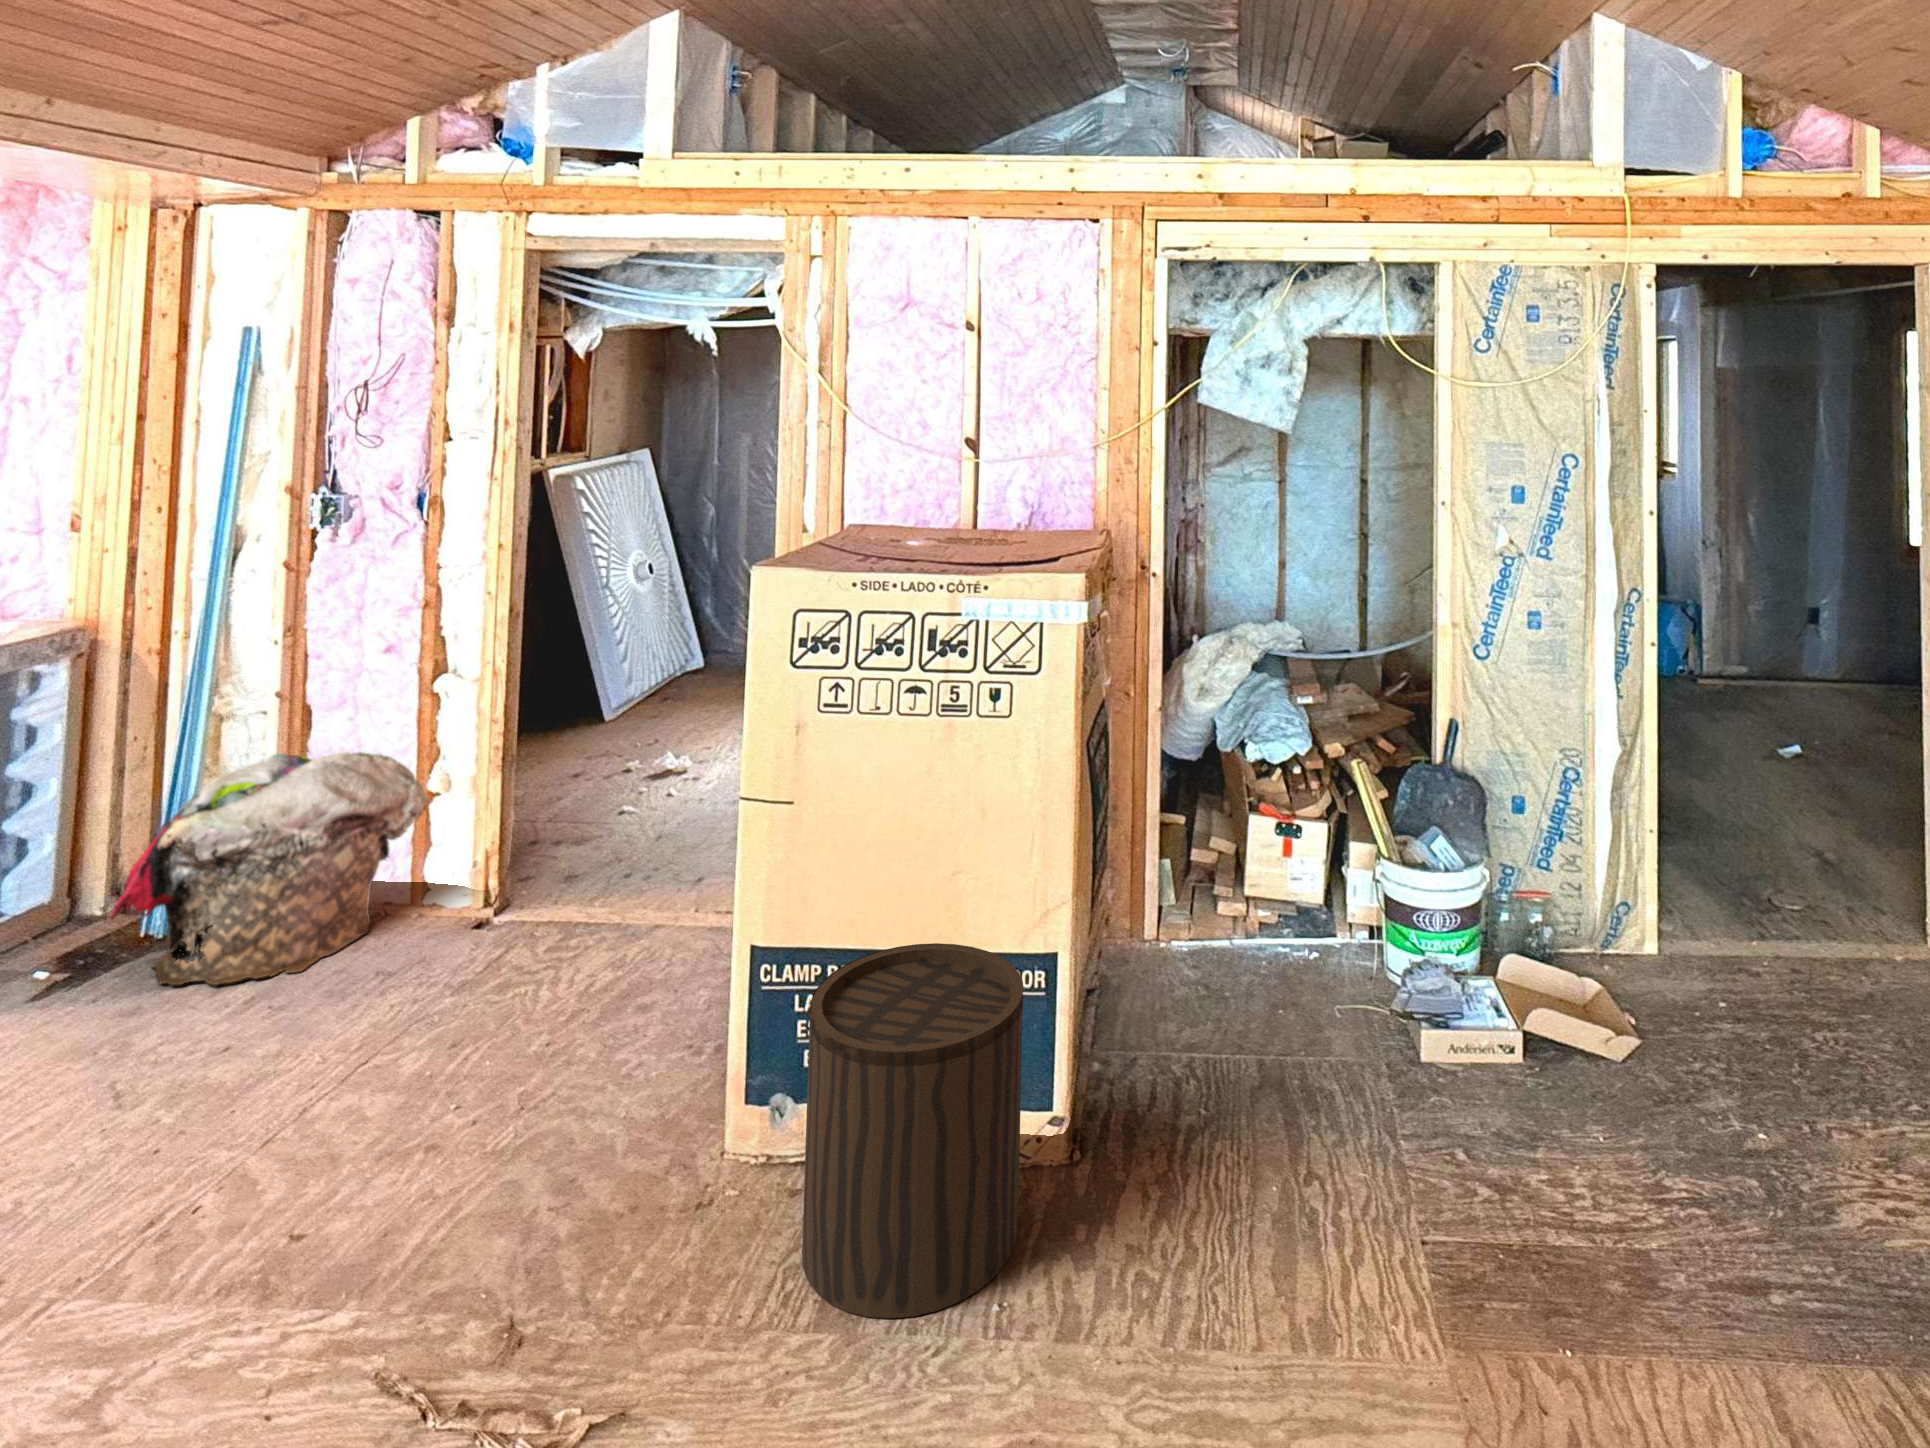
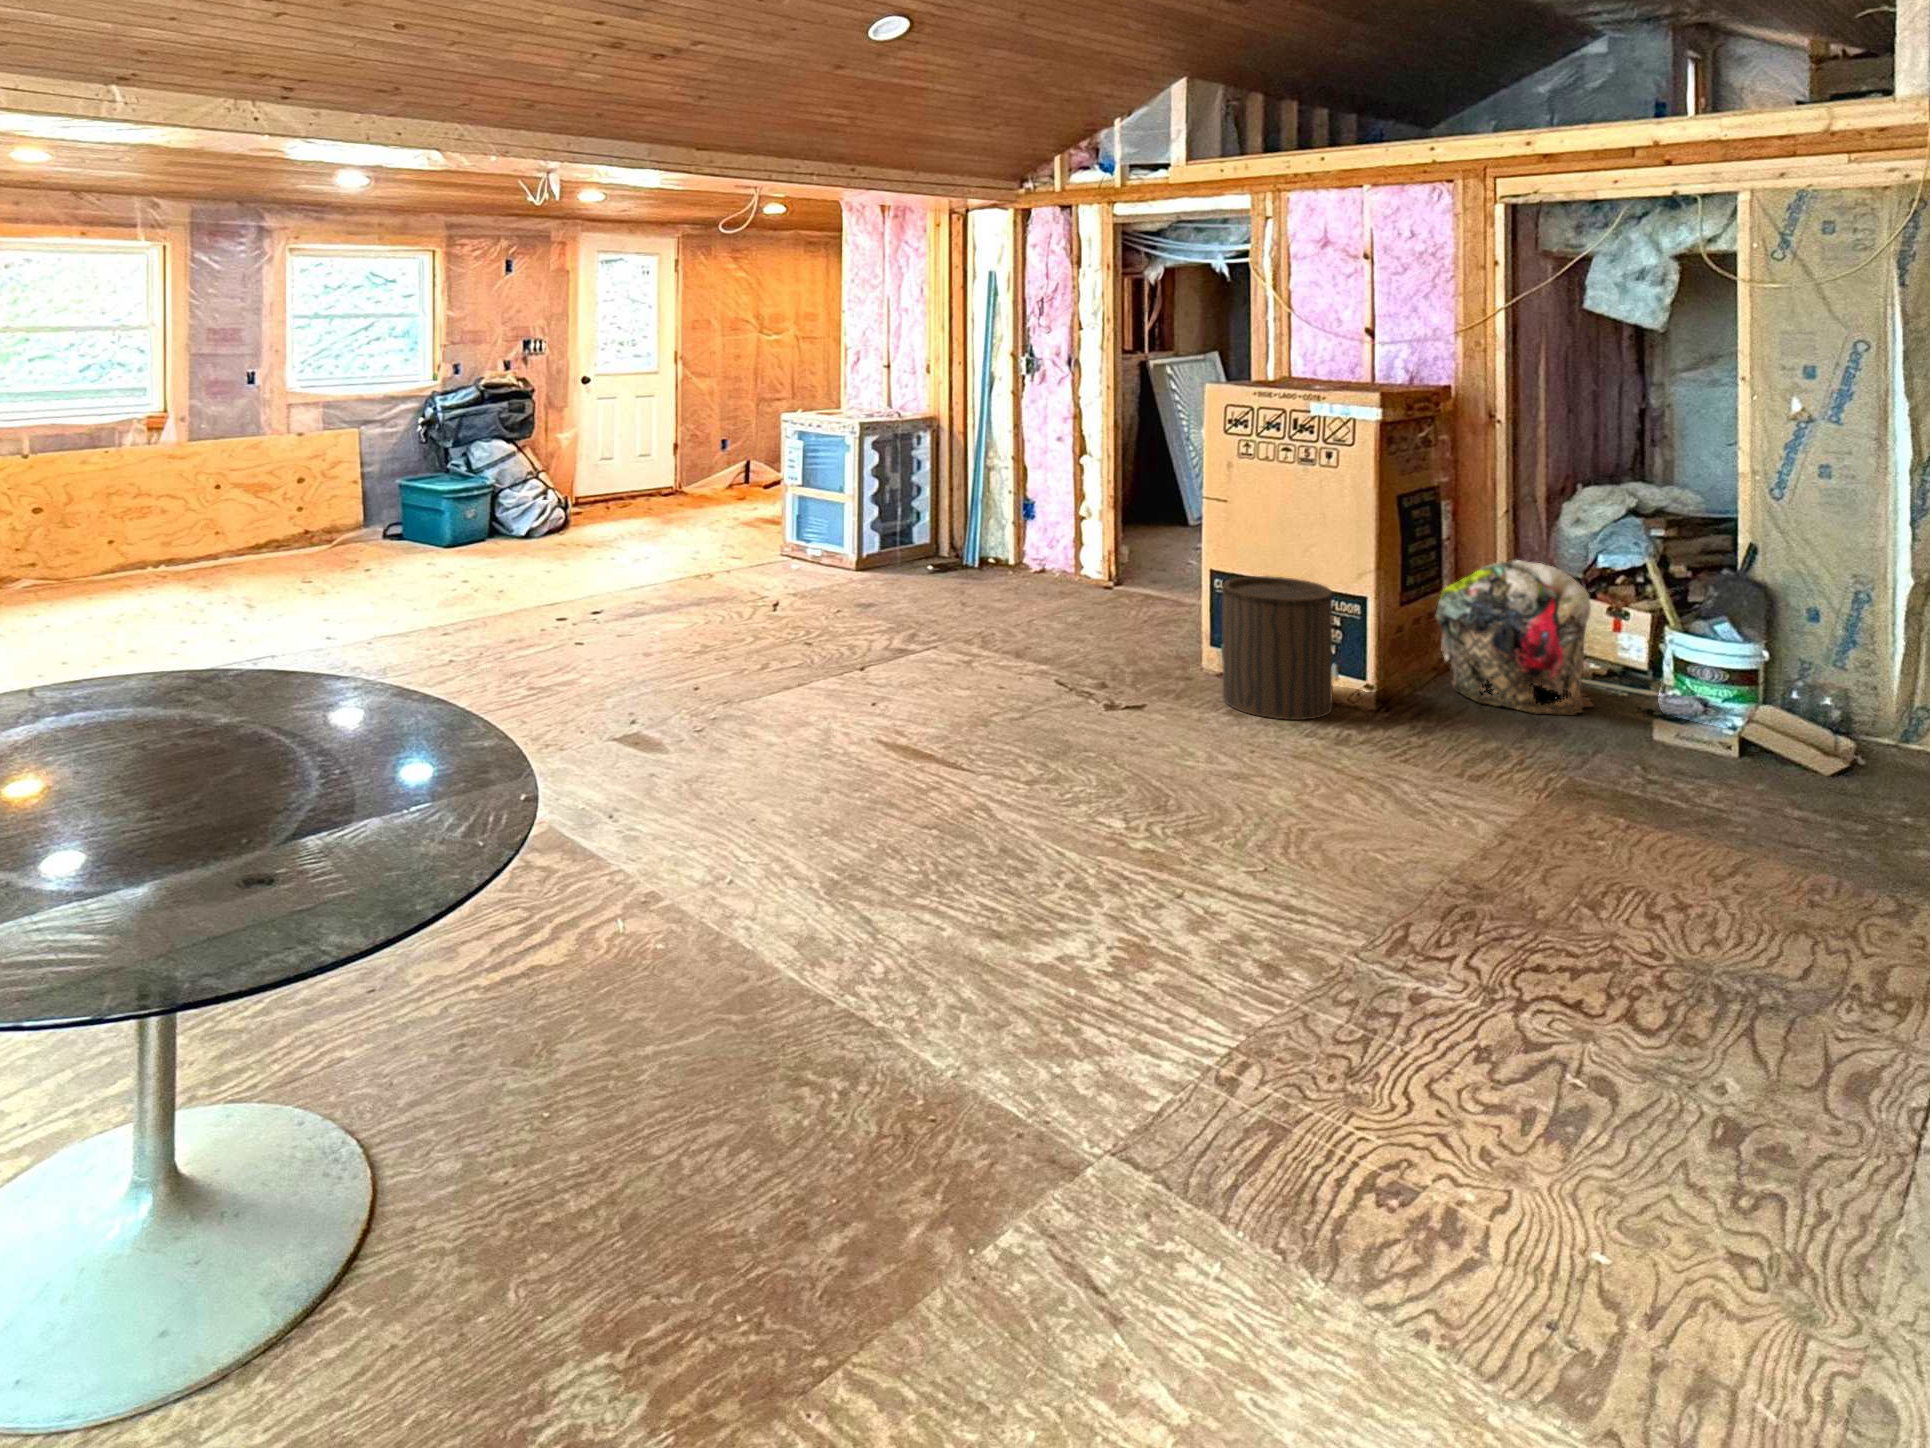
laundry basket: present [108,752,428,986] -> present [1435,560,1594,715]

